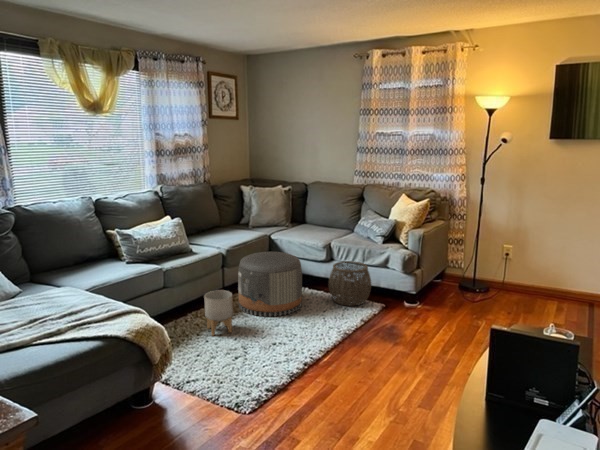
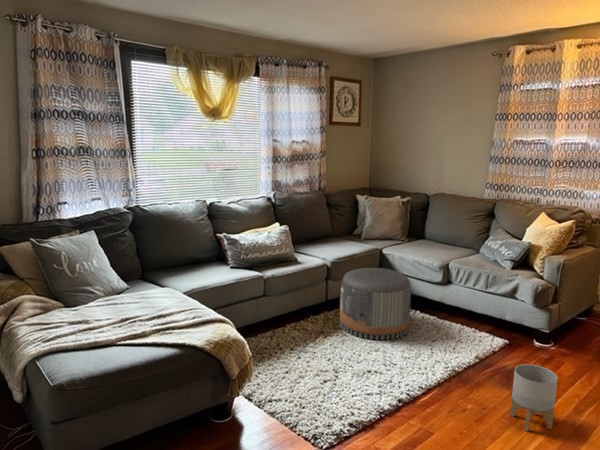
woven basket: present [329,261,371,306] -> none [441,286,494,339]
planter: present [204,290,233,336] -> present [510,364,558,431]

